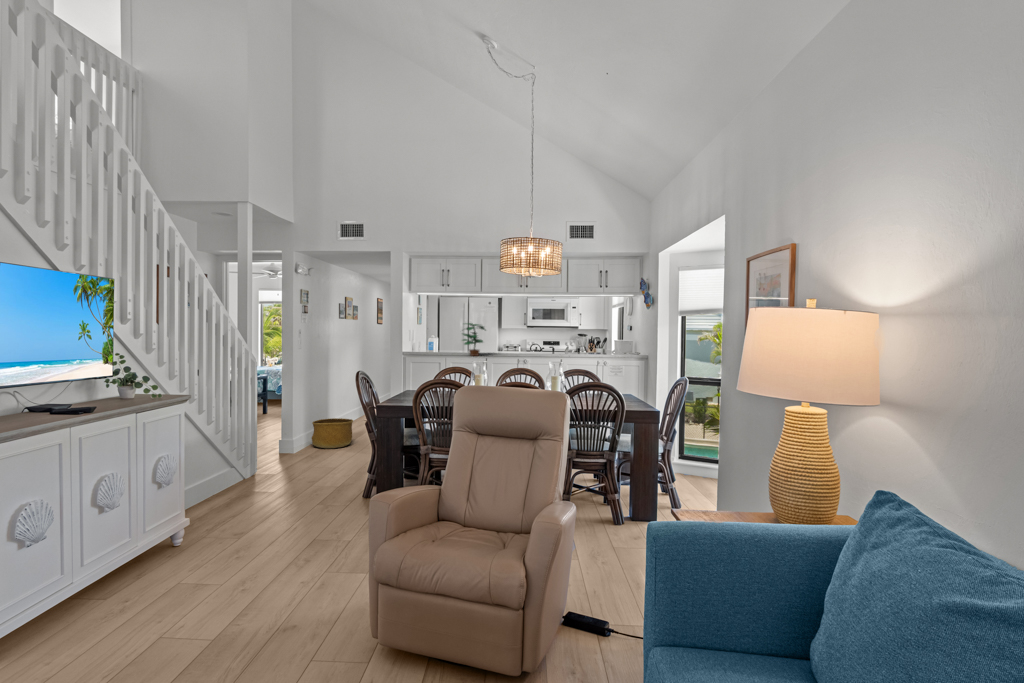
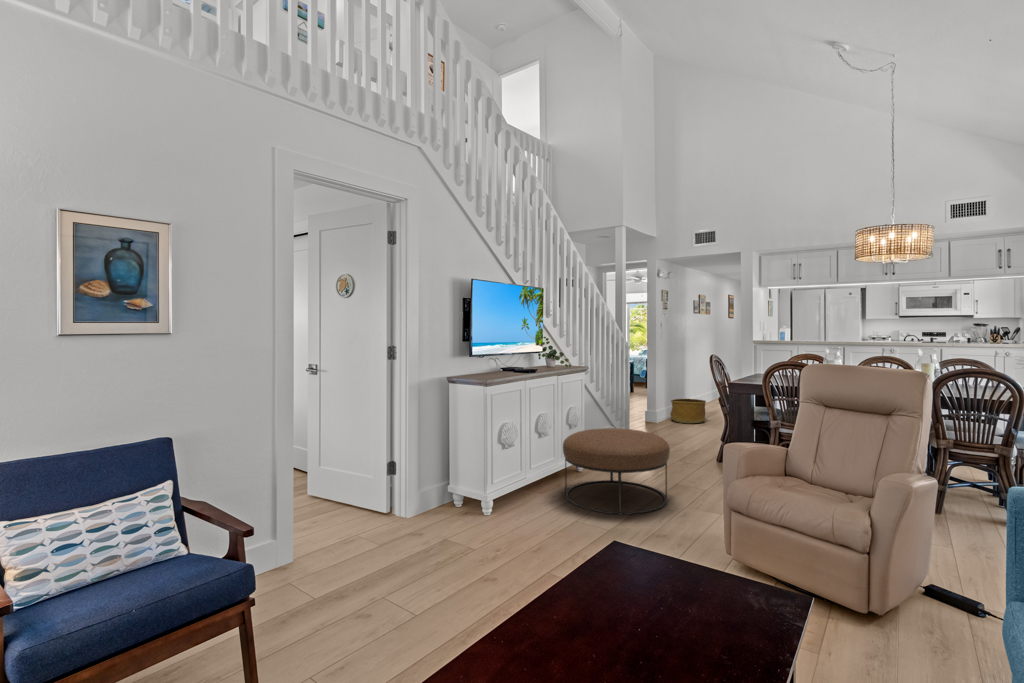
potted plant: present [463,323,485,356] -> none [814,313,845,345]
ottoman: none [140,478,304,612] -> present [563,428,670,514]

